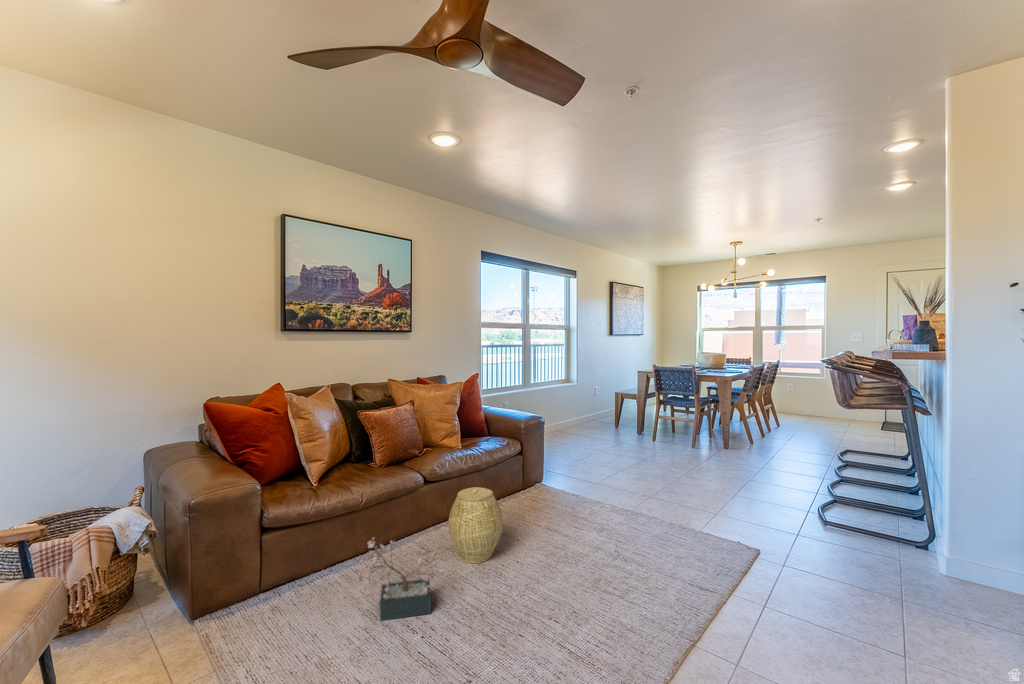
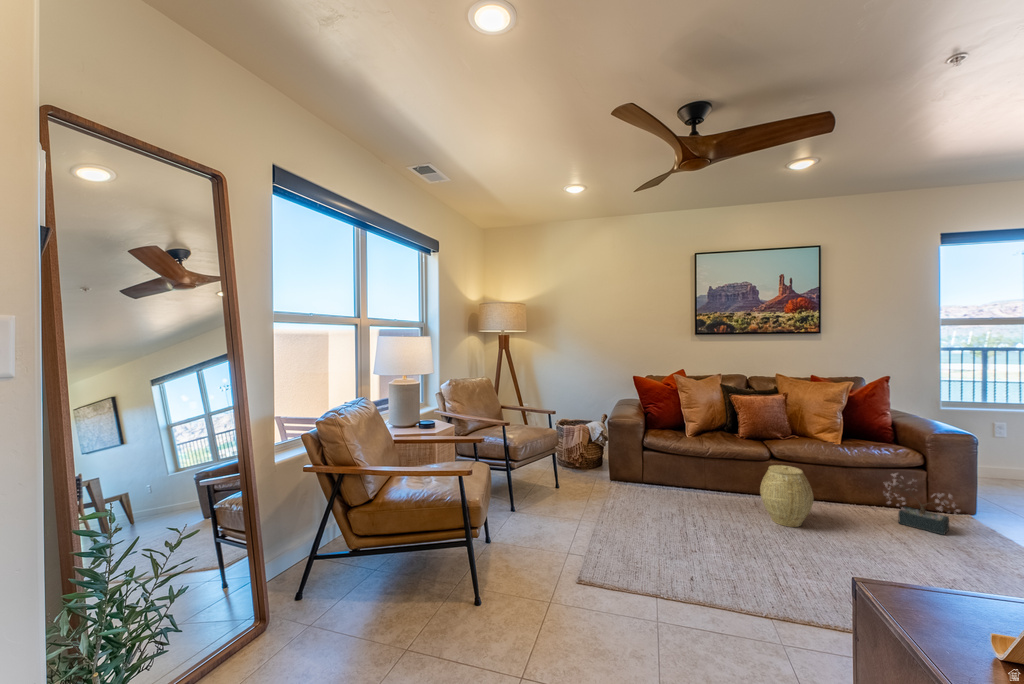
decorative plant: present [358,537,444,620] -> present [884,473,960,535]

